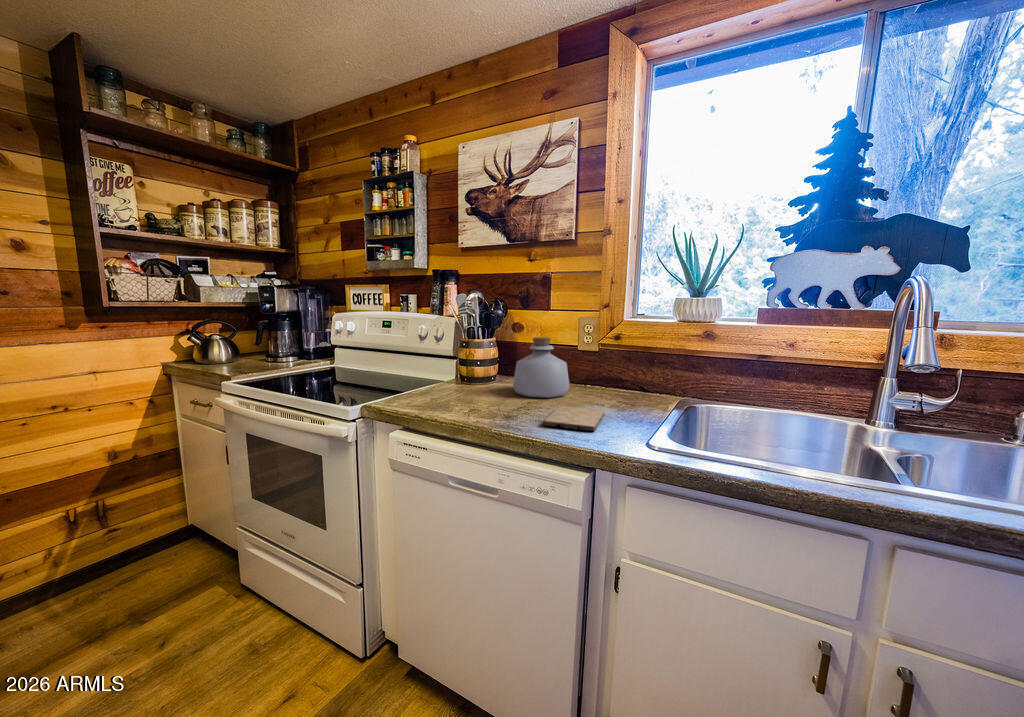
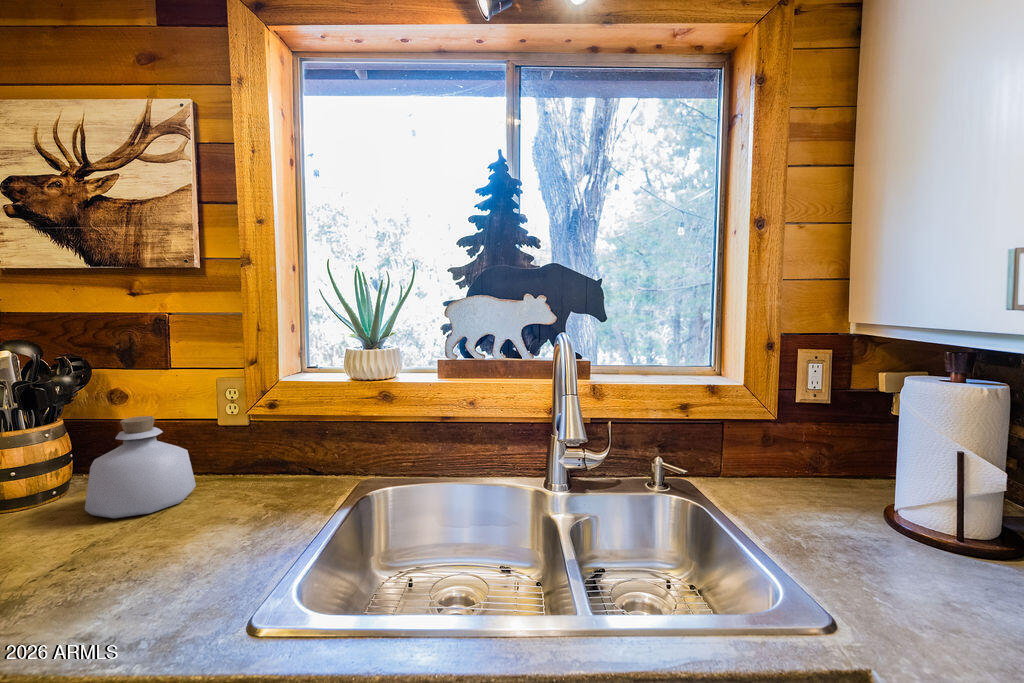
cutting board: present [543,406,604,431] -> none [92,528,227,593]

